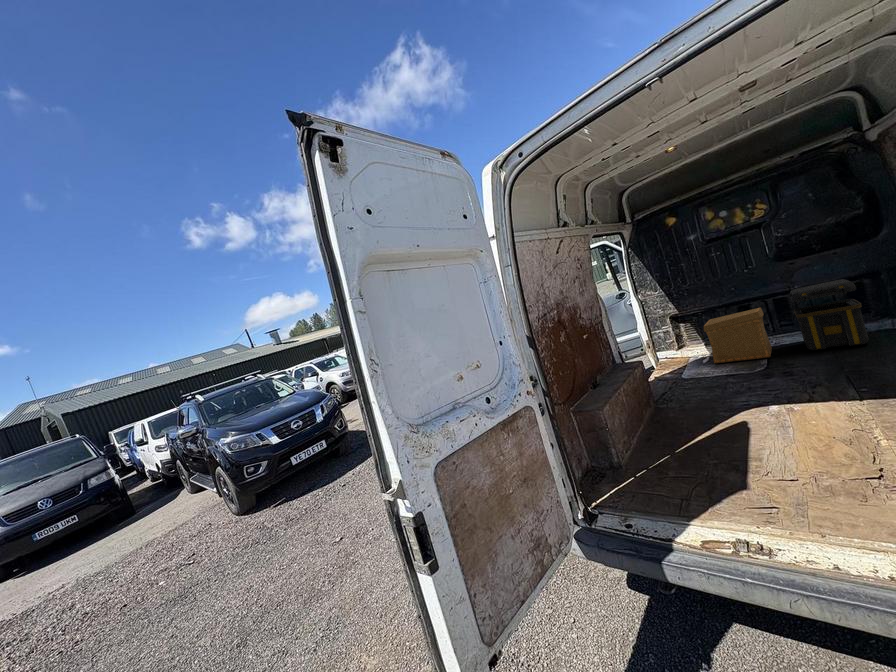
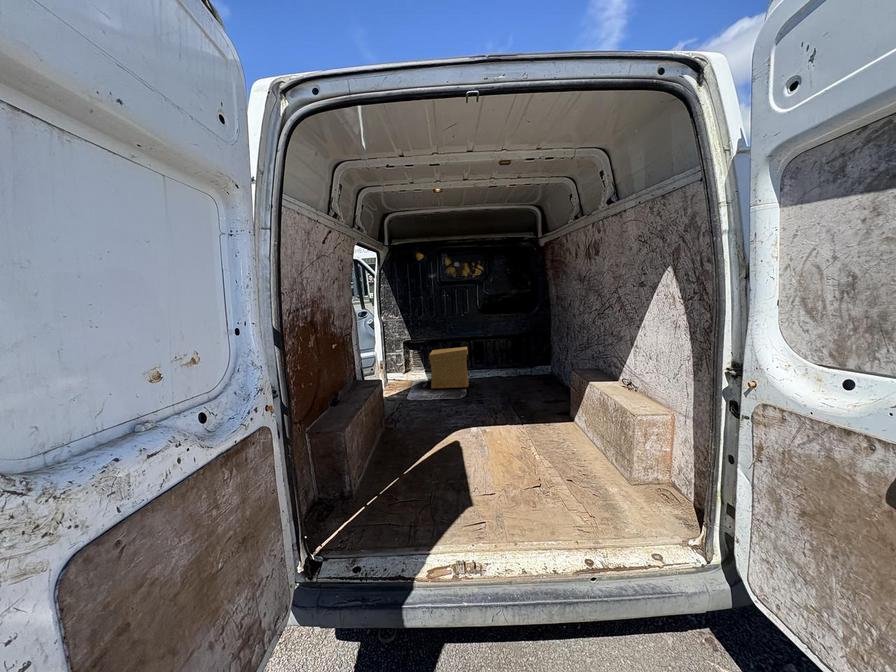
toolbox: present [790,279,869,350] -> none [485,336,521,385]

